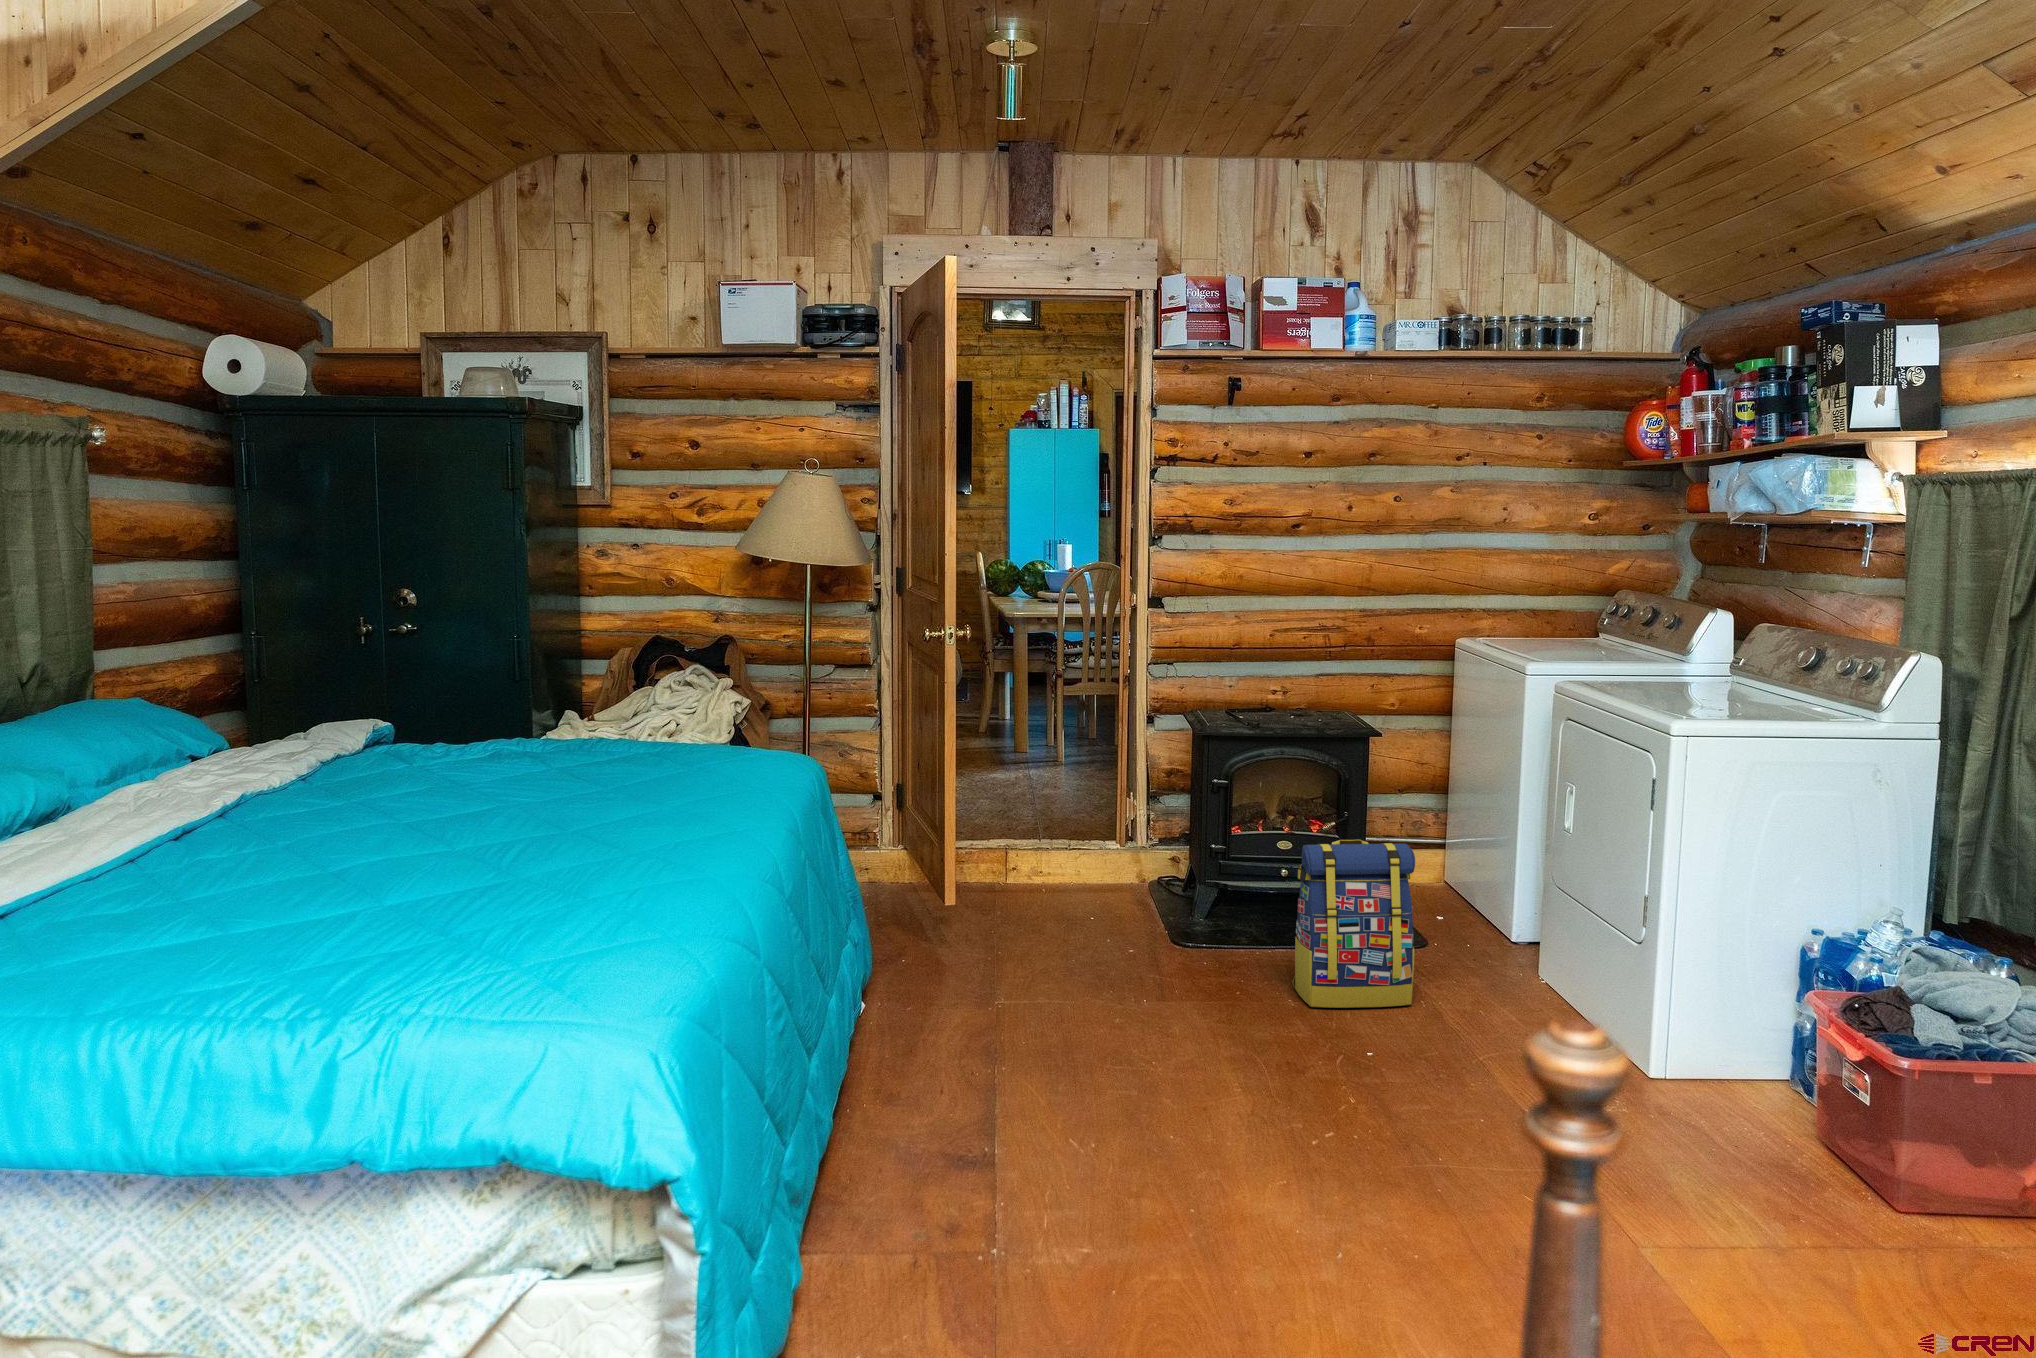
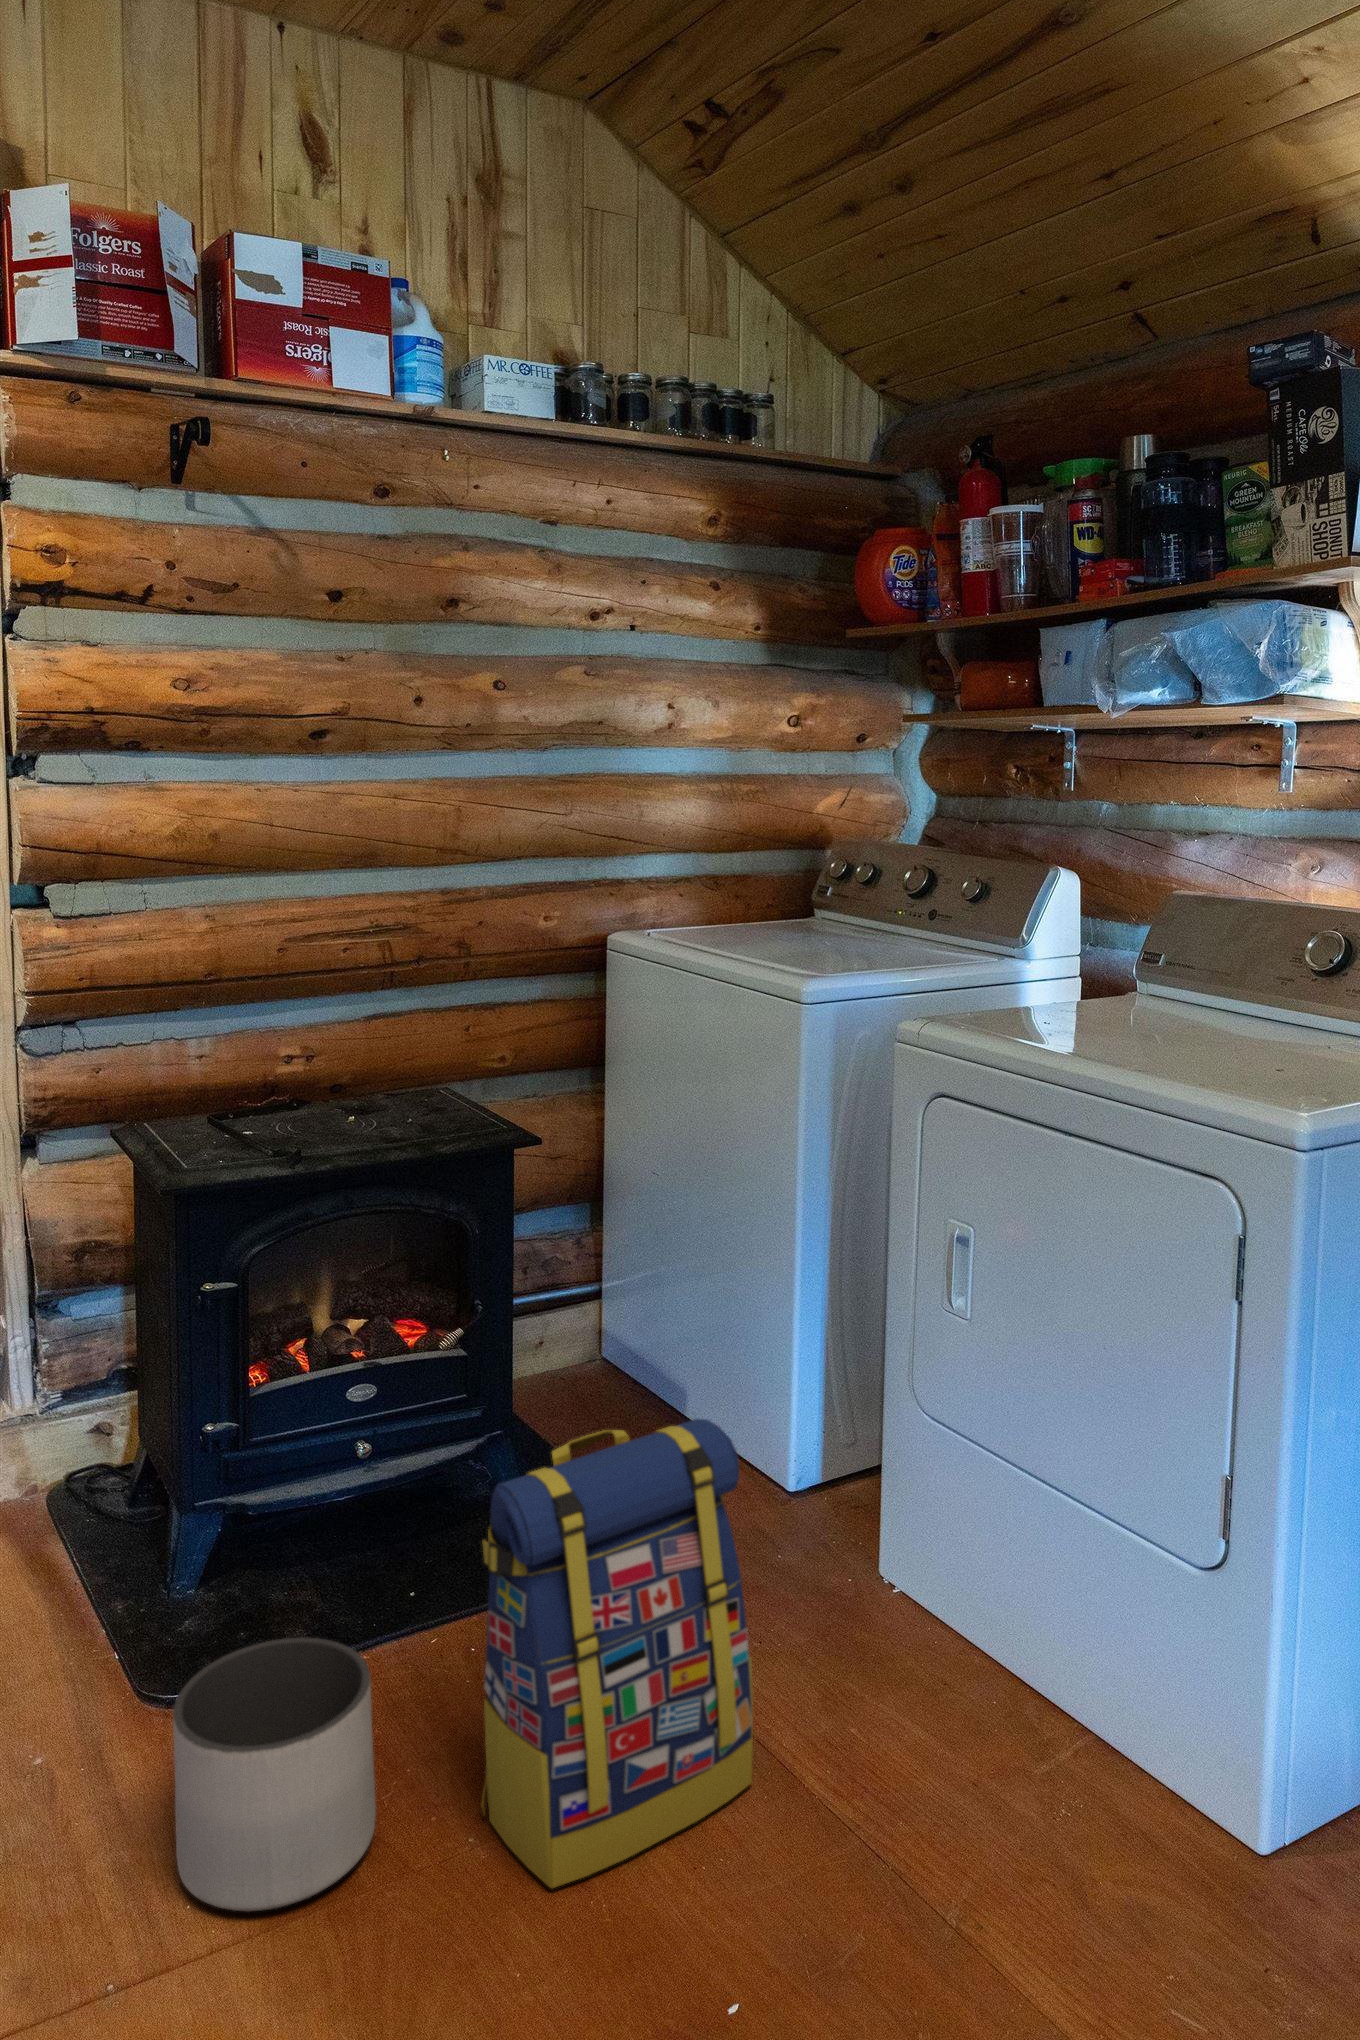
planter: none [1176,904,1252,989] -> present [173,1638,376,1912]

